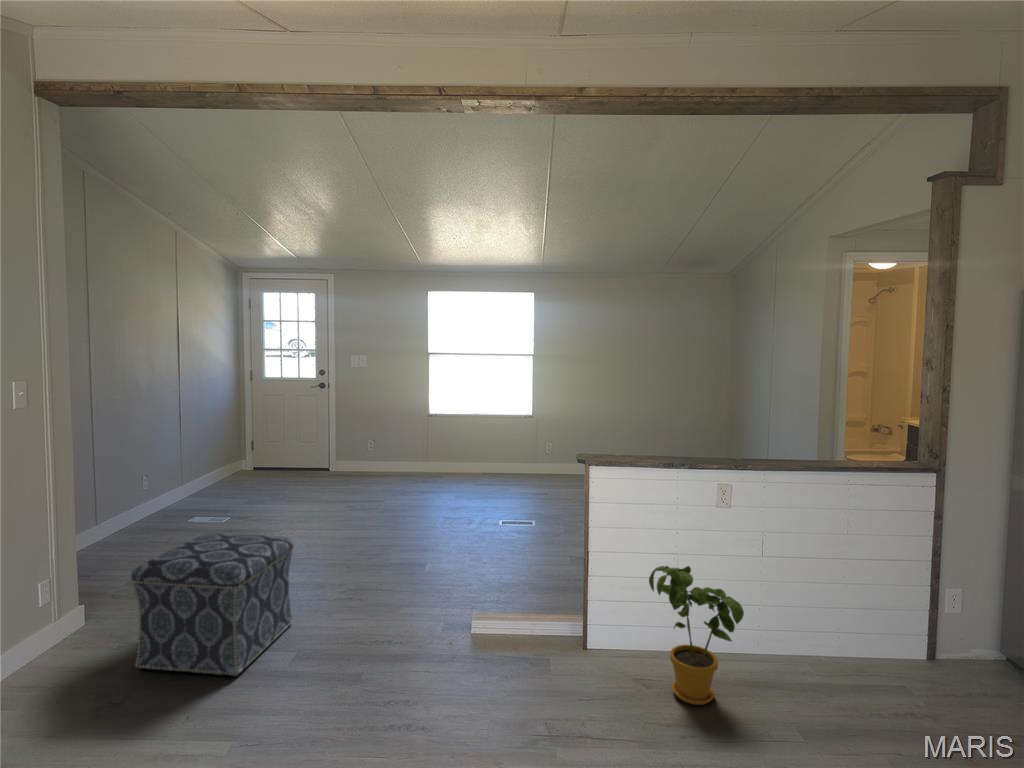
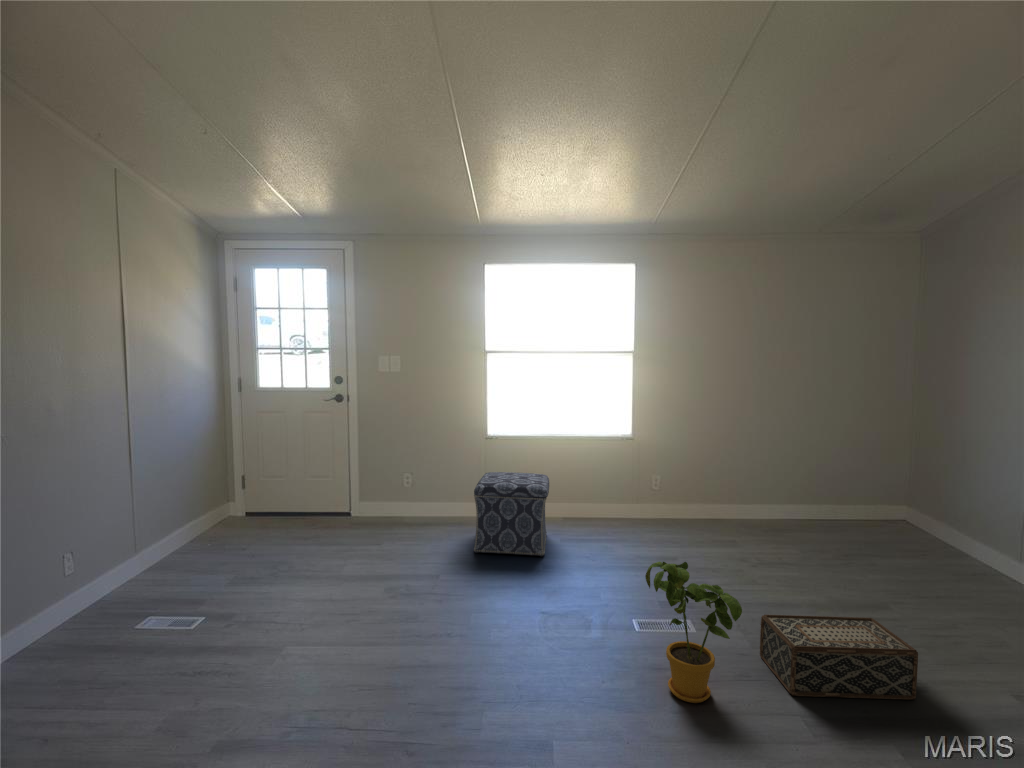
ottoman: present [131,534,294,676] -> present [474,472,549,556]
woven basket: none [765,618,921,701] -> present [760,615,918,700]

